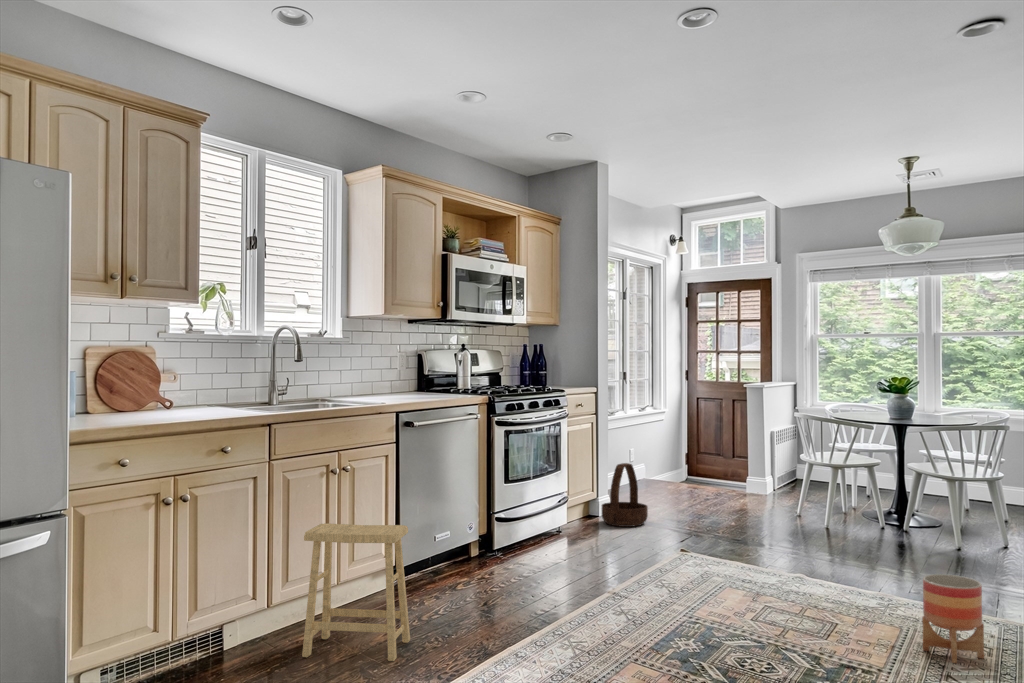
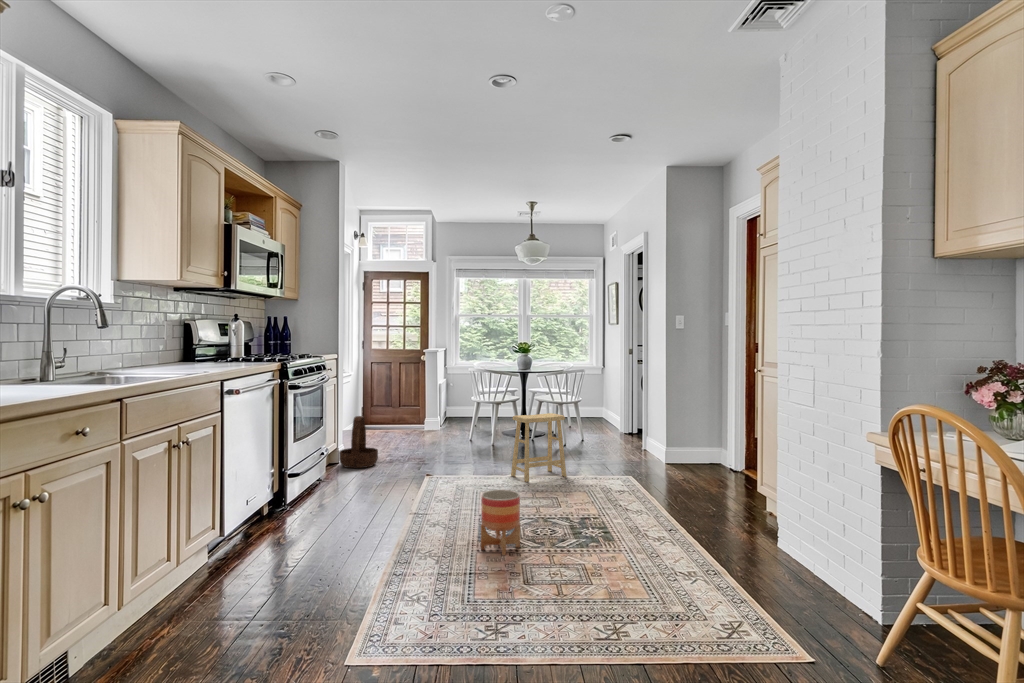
footstool: present [302,523,410,661] -> present [511,413,566,482]
planter: present [922,574,984,663] -> present [481,490,520,555]

